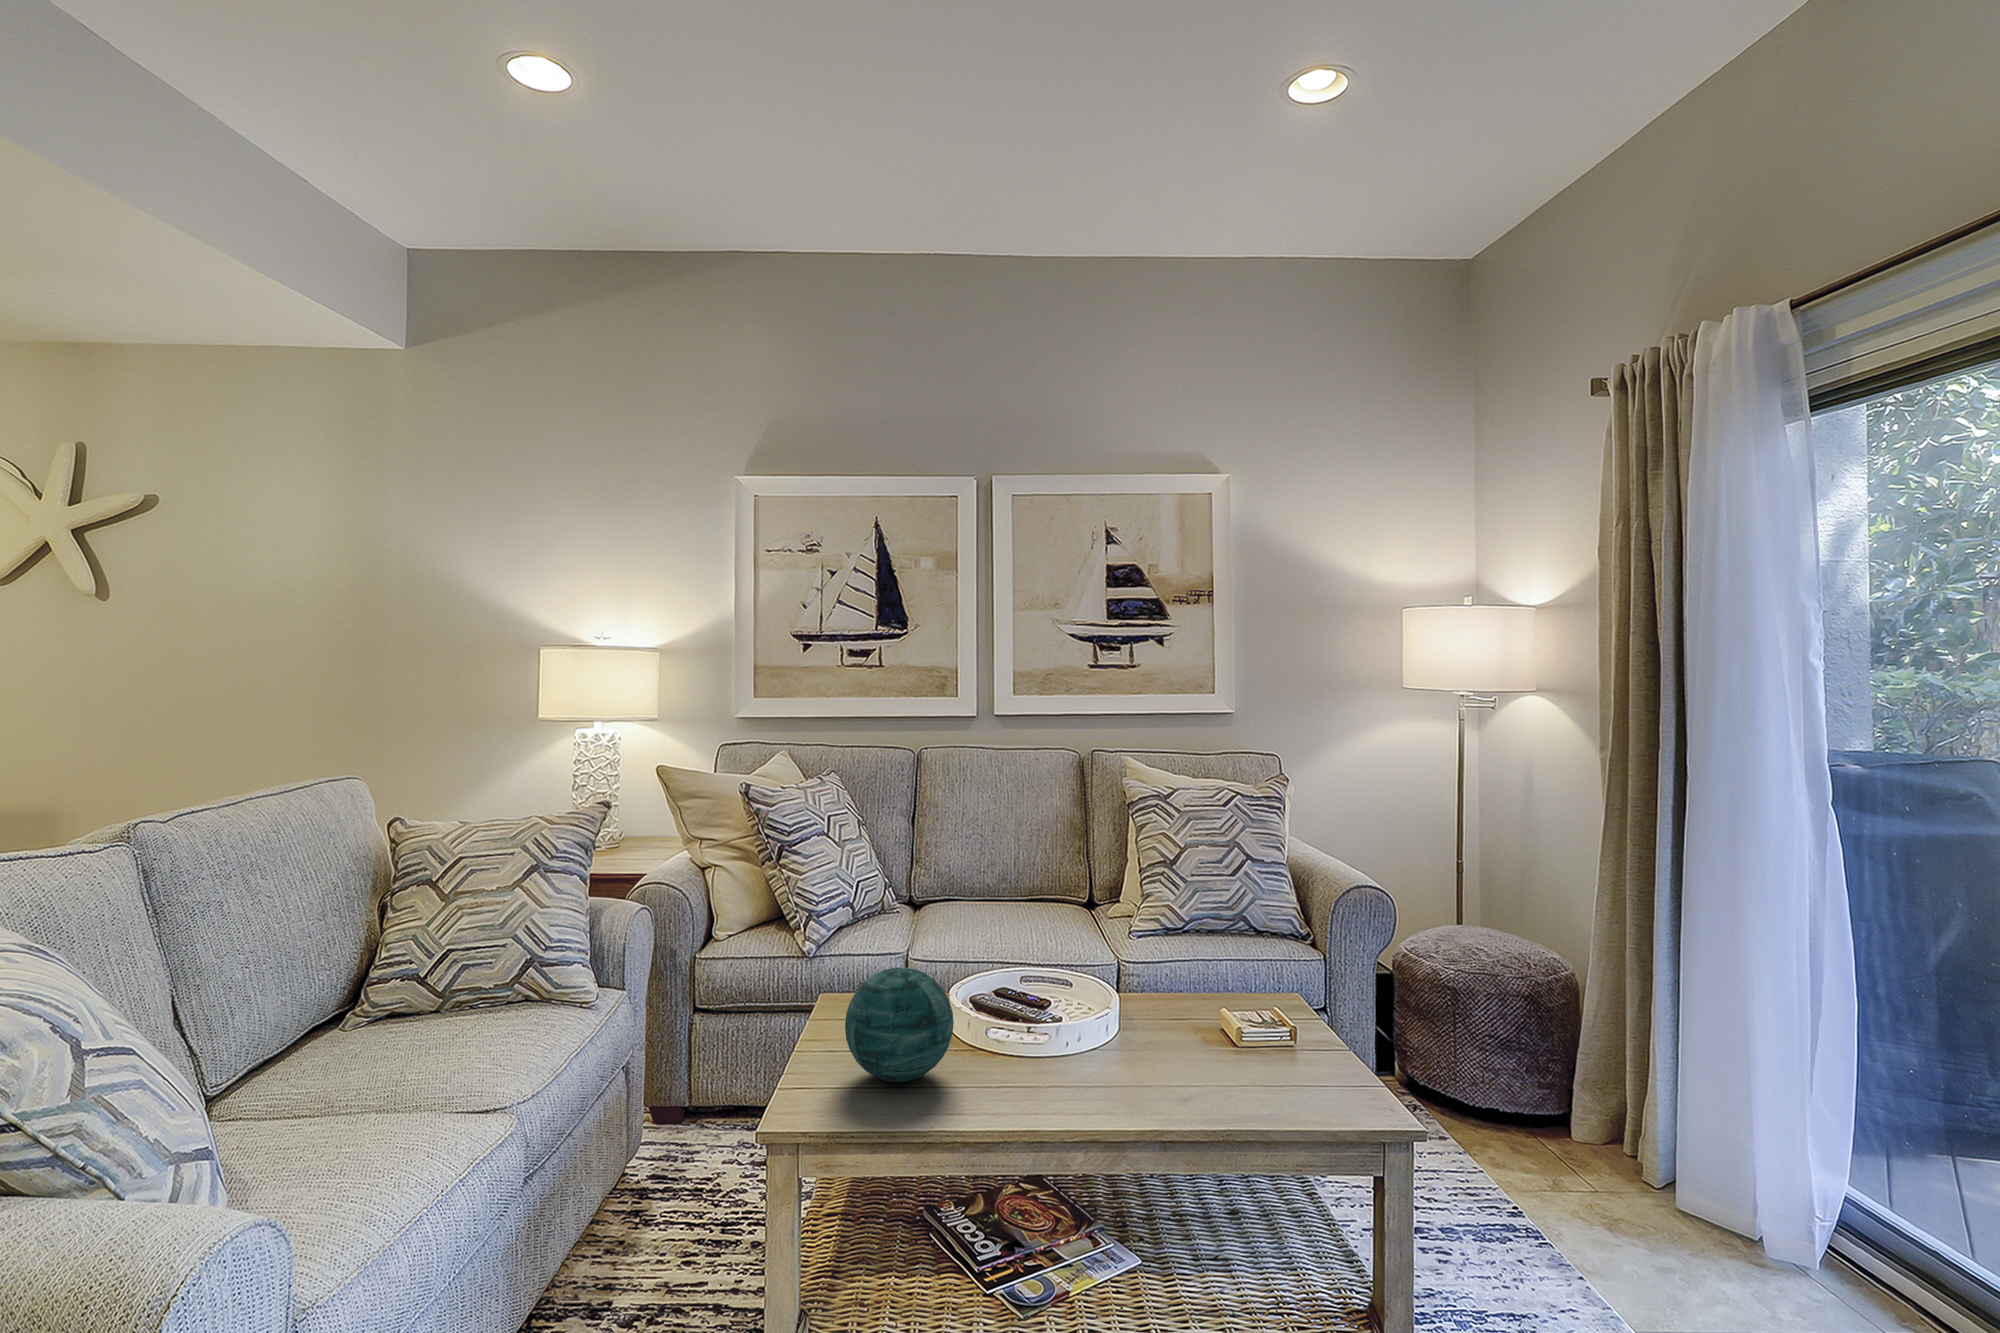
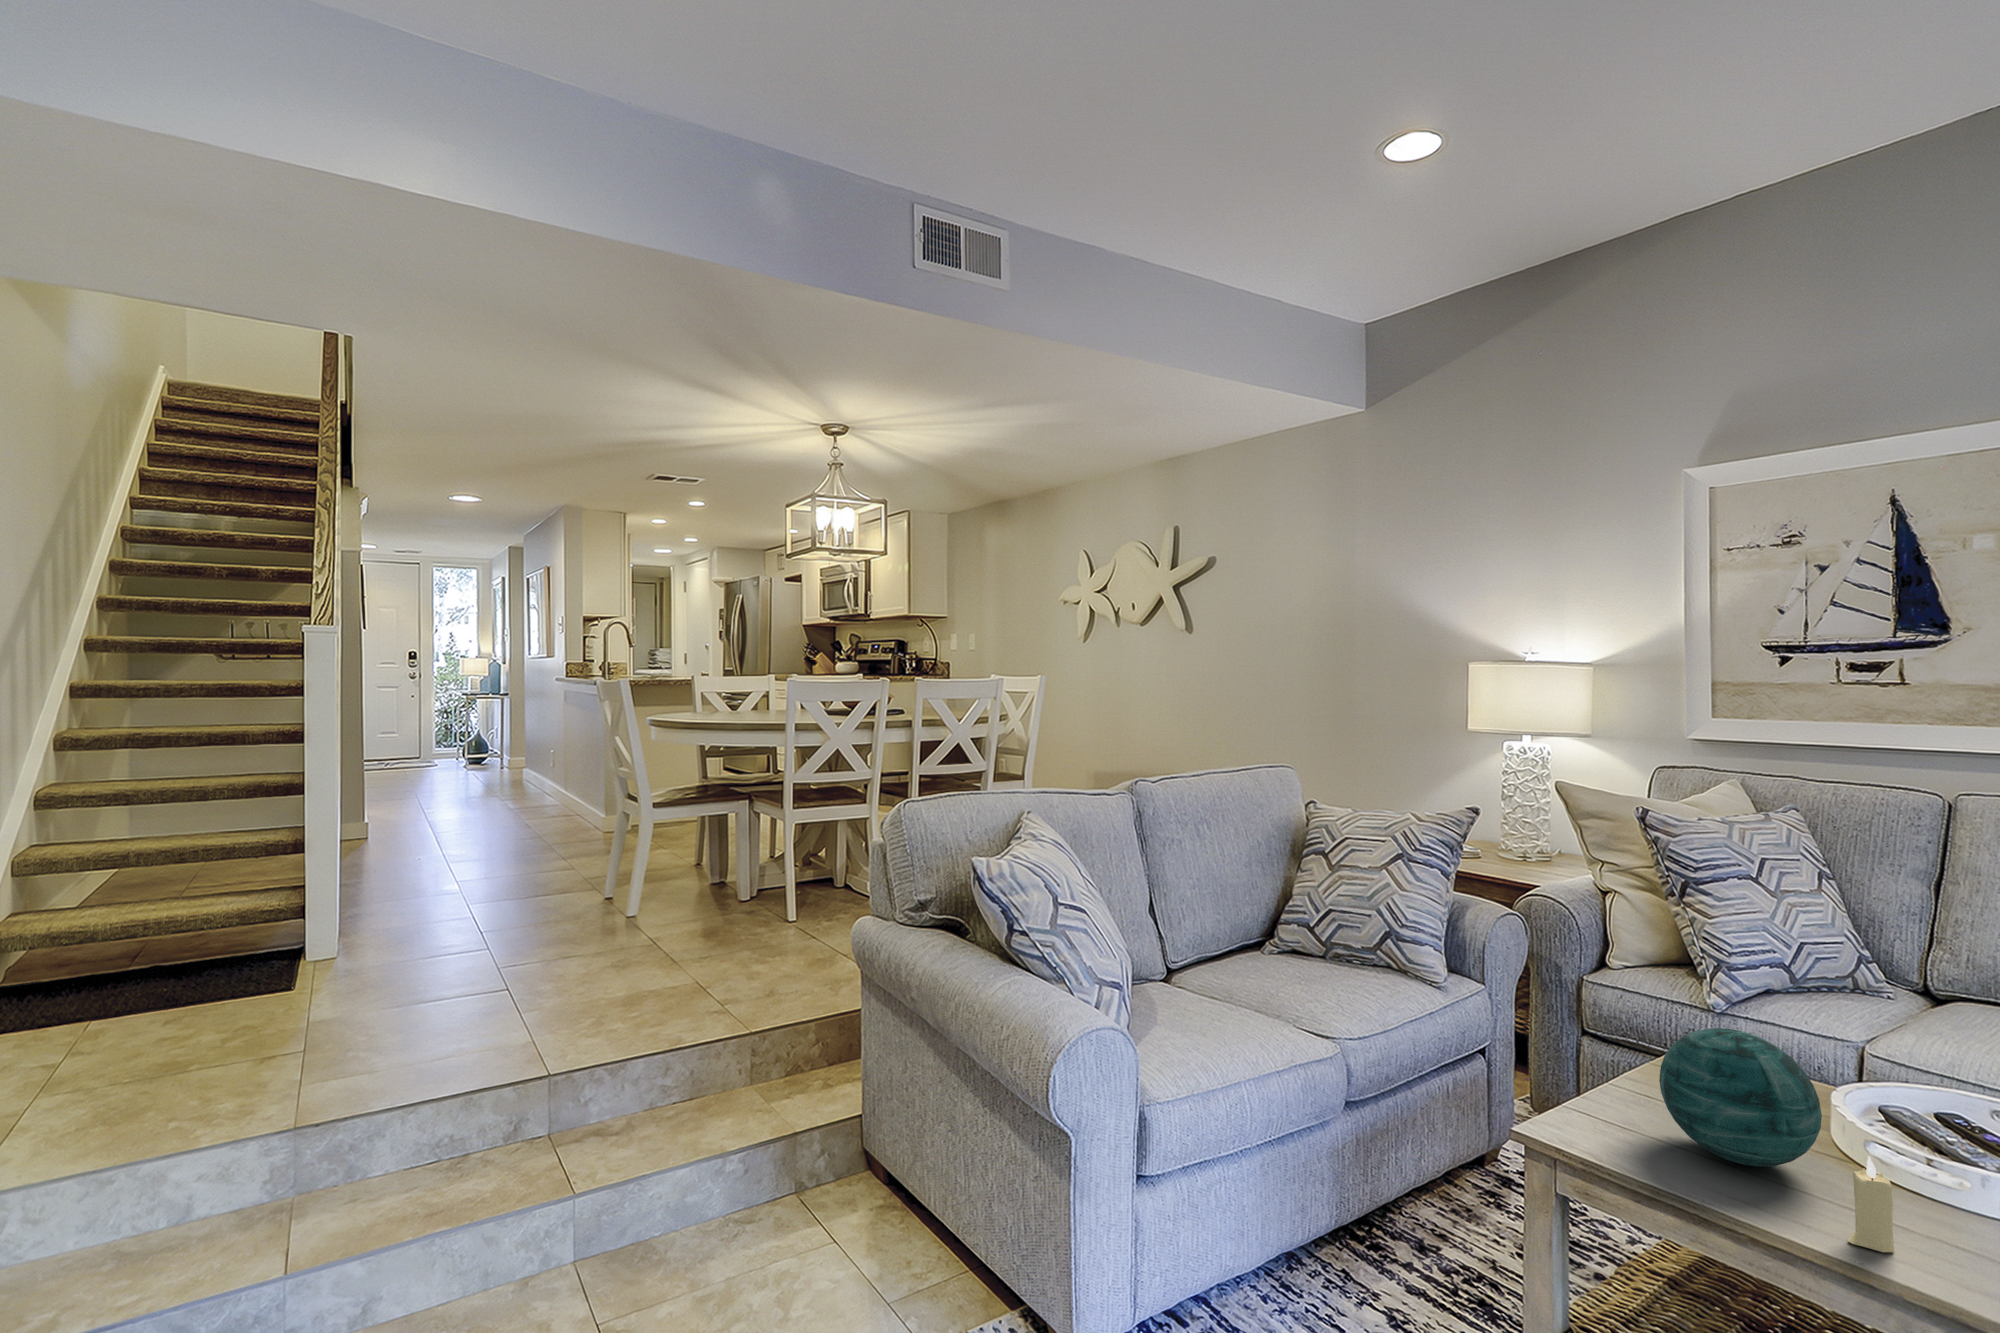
candle: none [989,1038,1013,1111] -> present [1848,1156,1894,1252]

